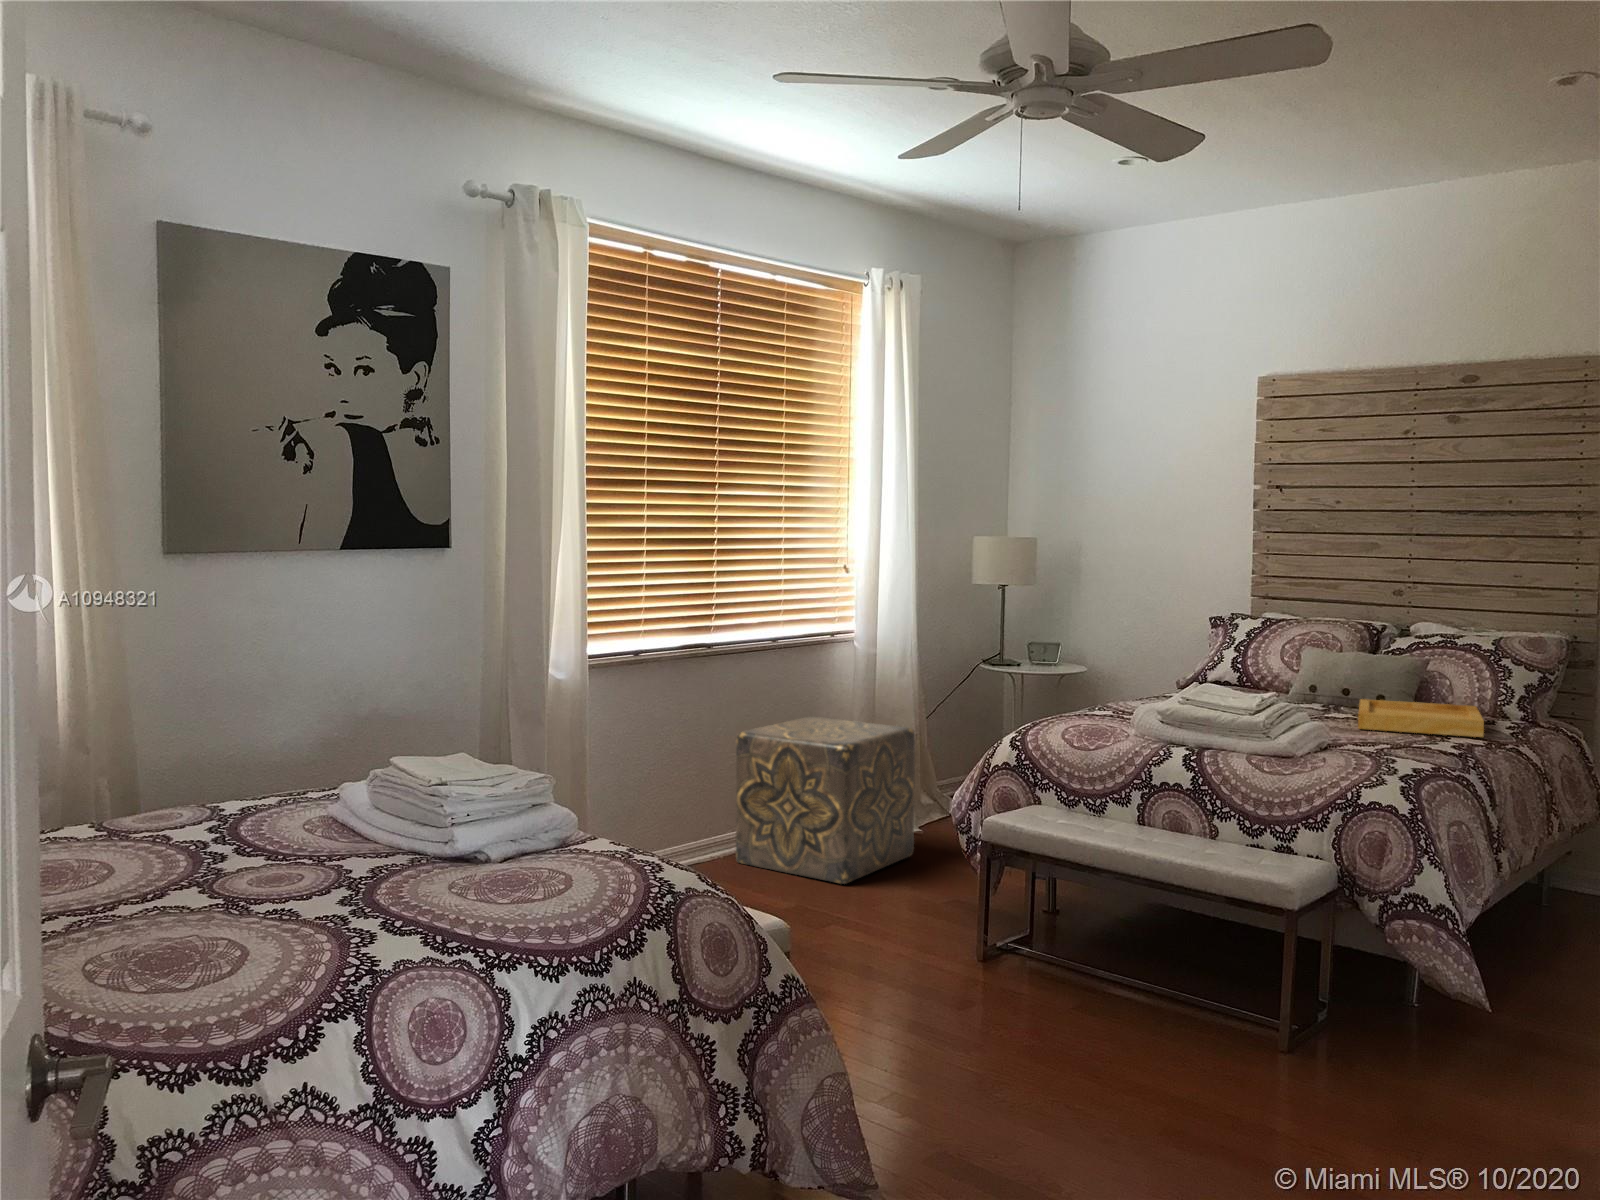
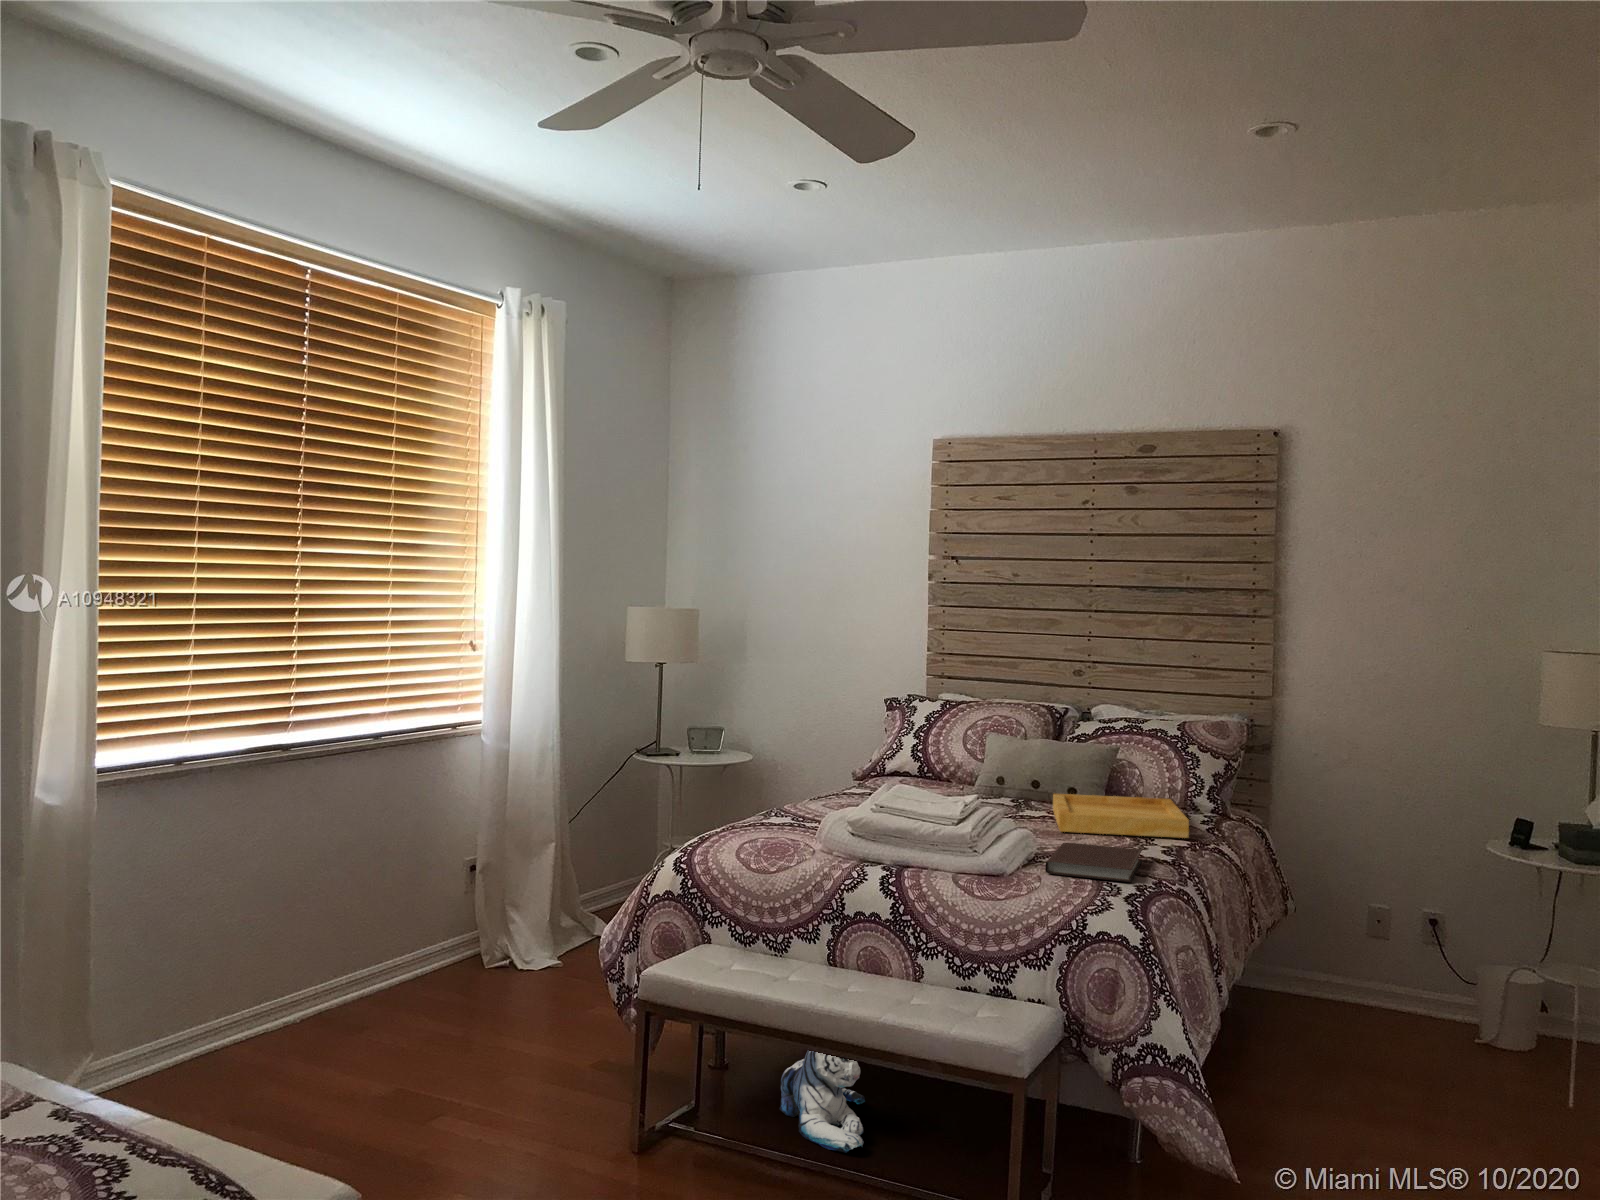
ottoman: present [736,717,915,884] -> none [319,828,554,1049]
notebook: none [1332,735,1429,765] -> present [1045,843,1142,882]
plush toy: none [1098,882,1172,973] -> present [779,1050,865,1152]

